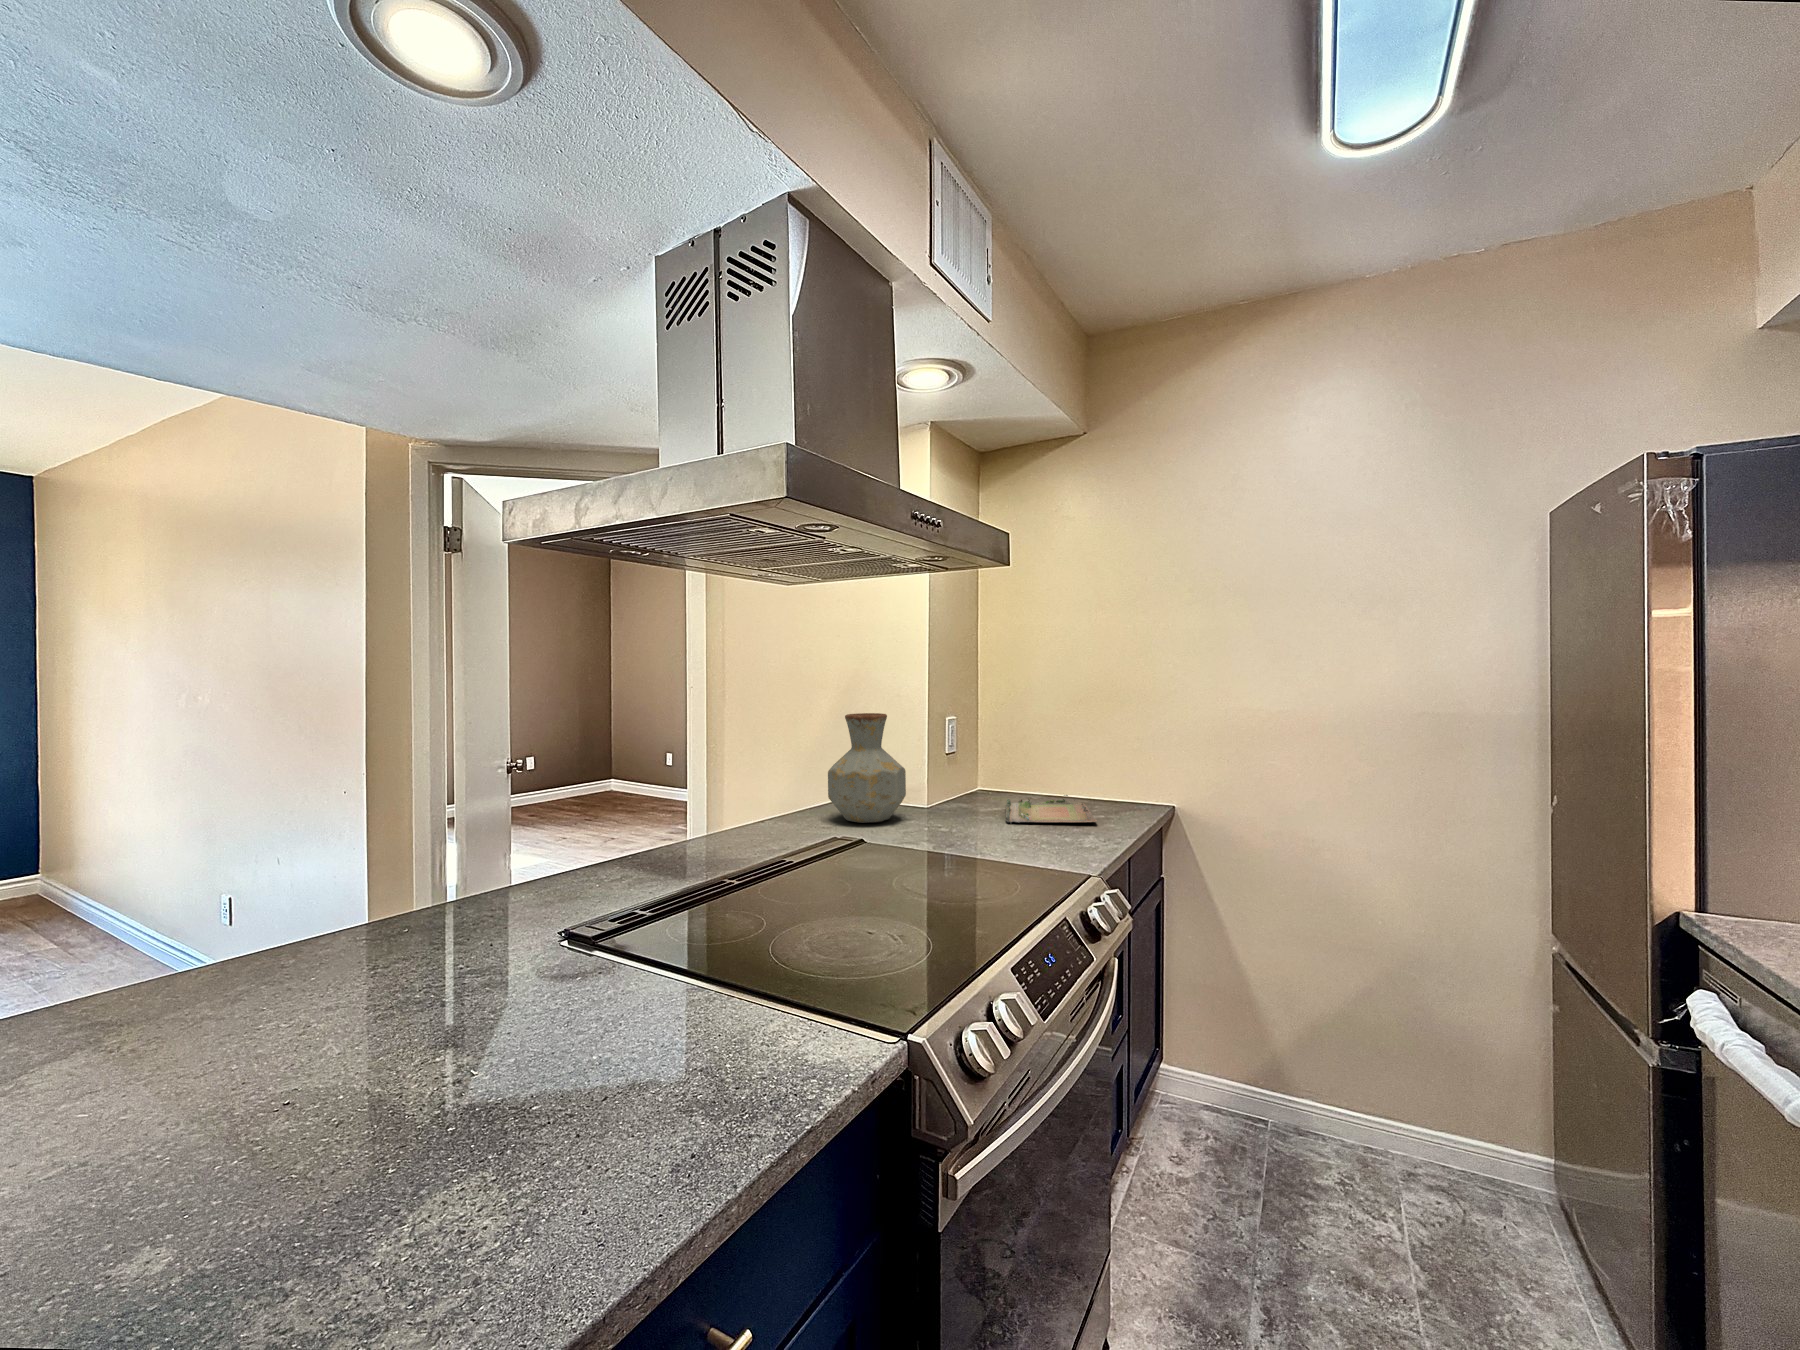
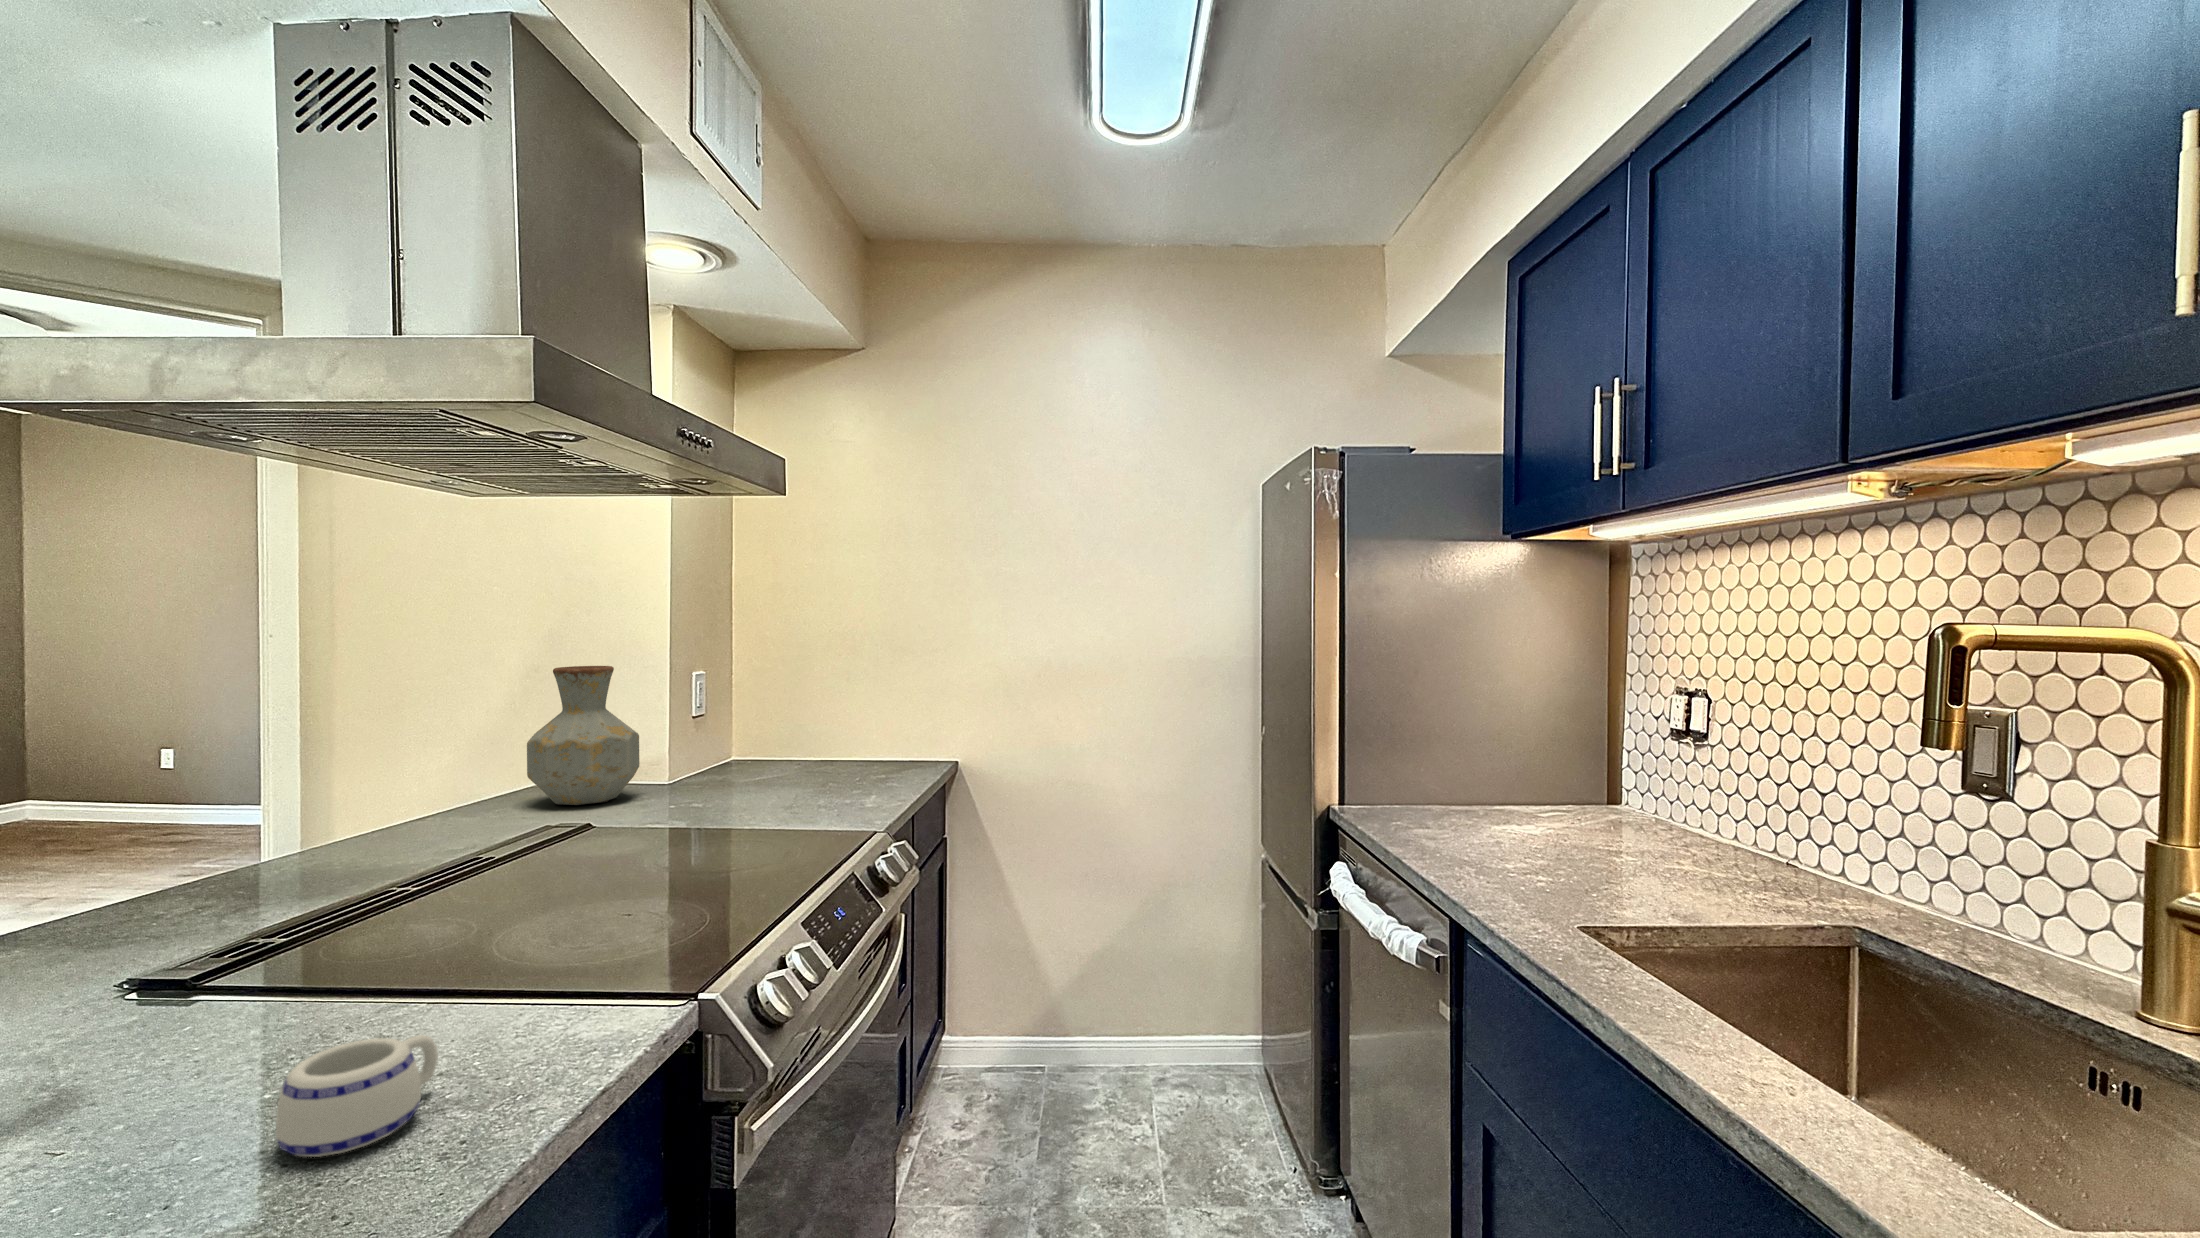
tray: present [1006,795,1097,823] -> none [767,752,875,789]
mug: none [567,1037,689,1141] -> present [276,1035,438,1157]

